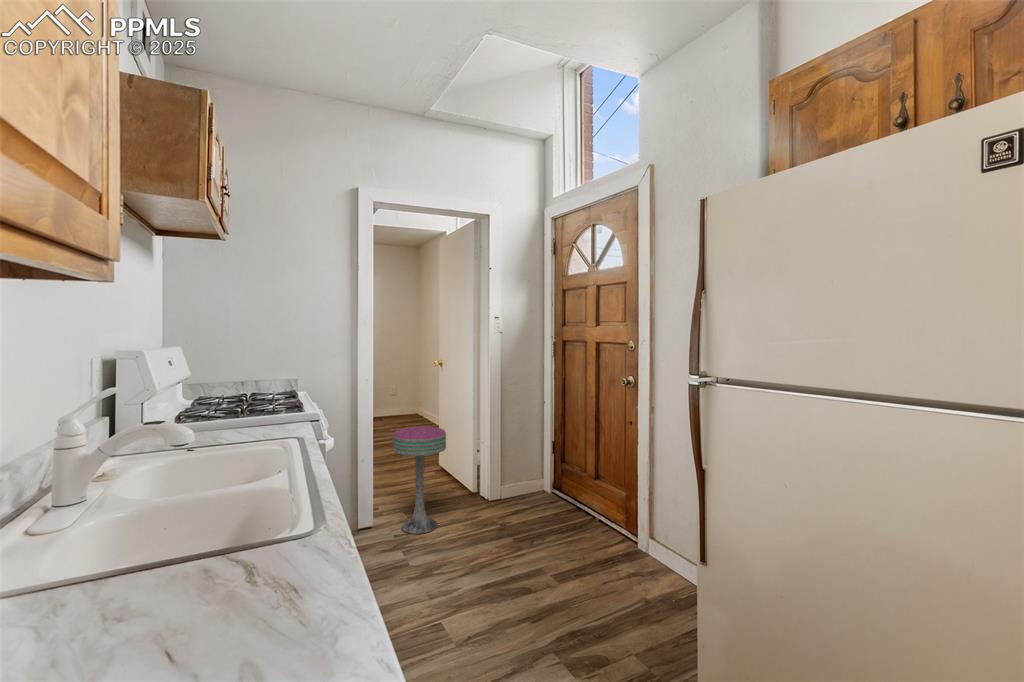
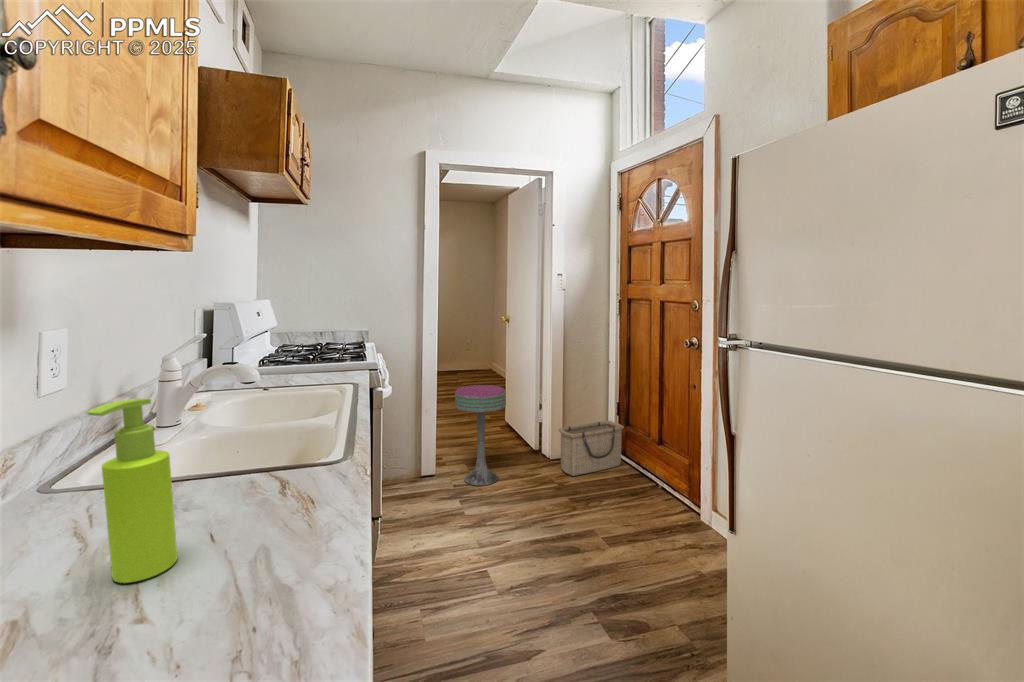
basket: none [499,458,561,516] -> present [559,421,624,476]
soap dispenser: none [211,471,266,645] -> present [87,398,177,583]

